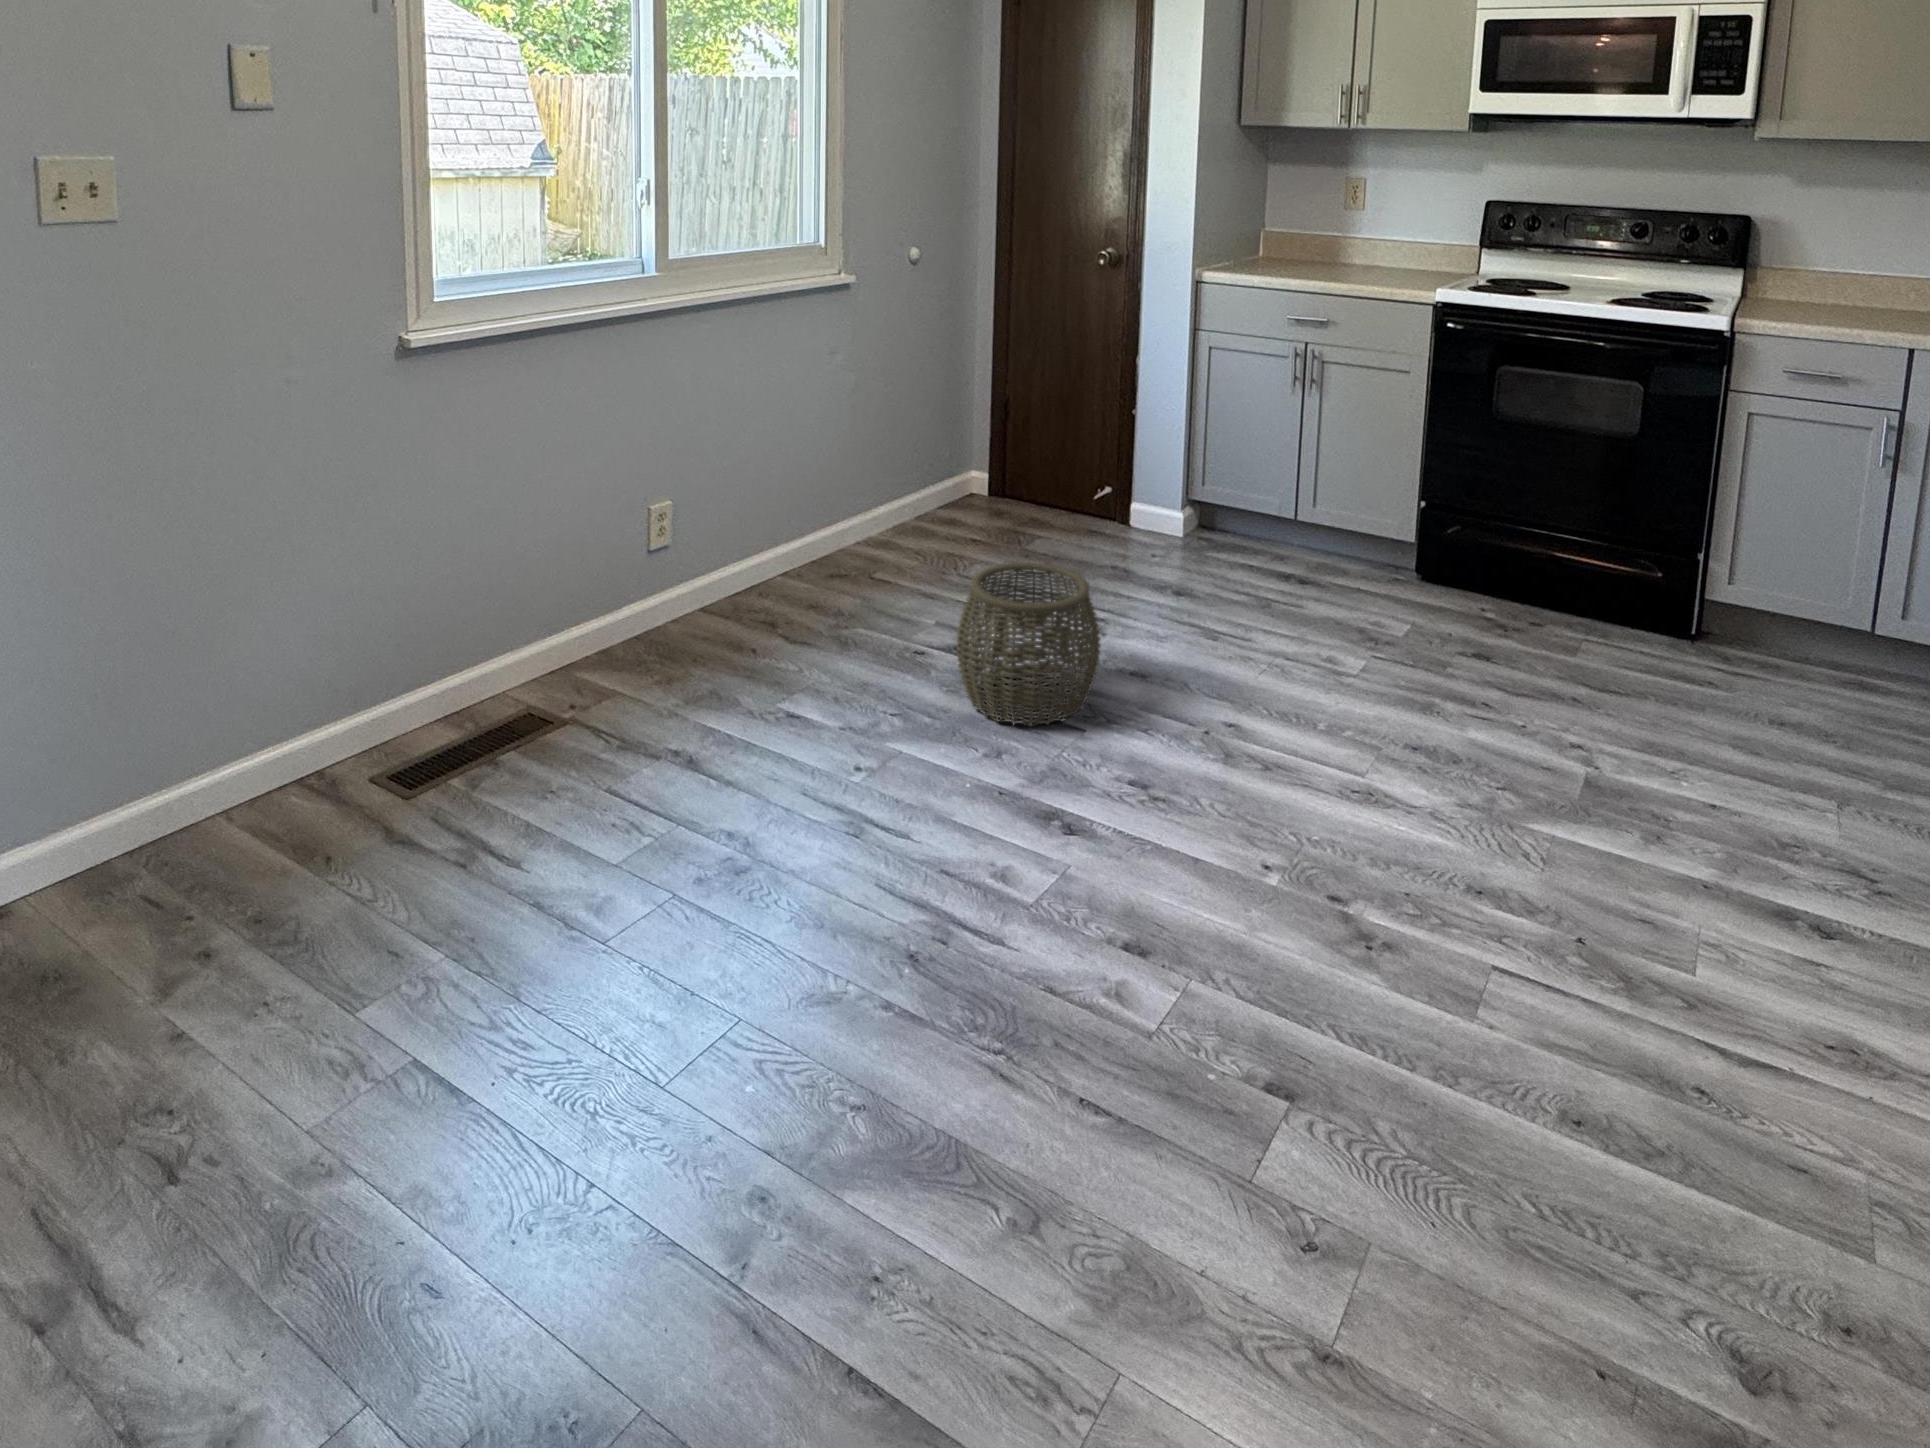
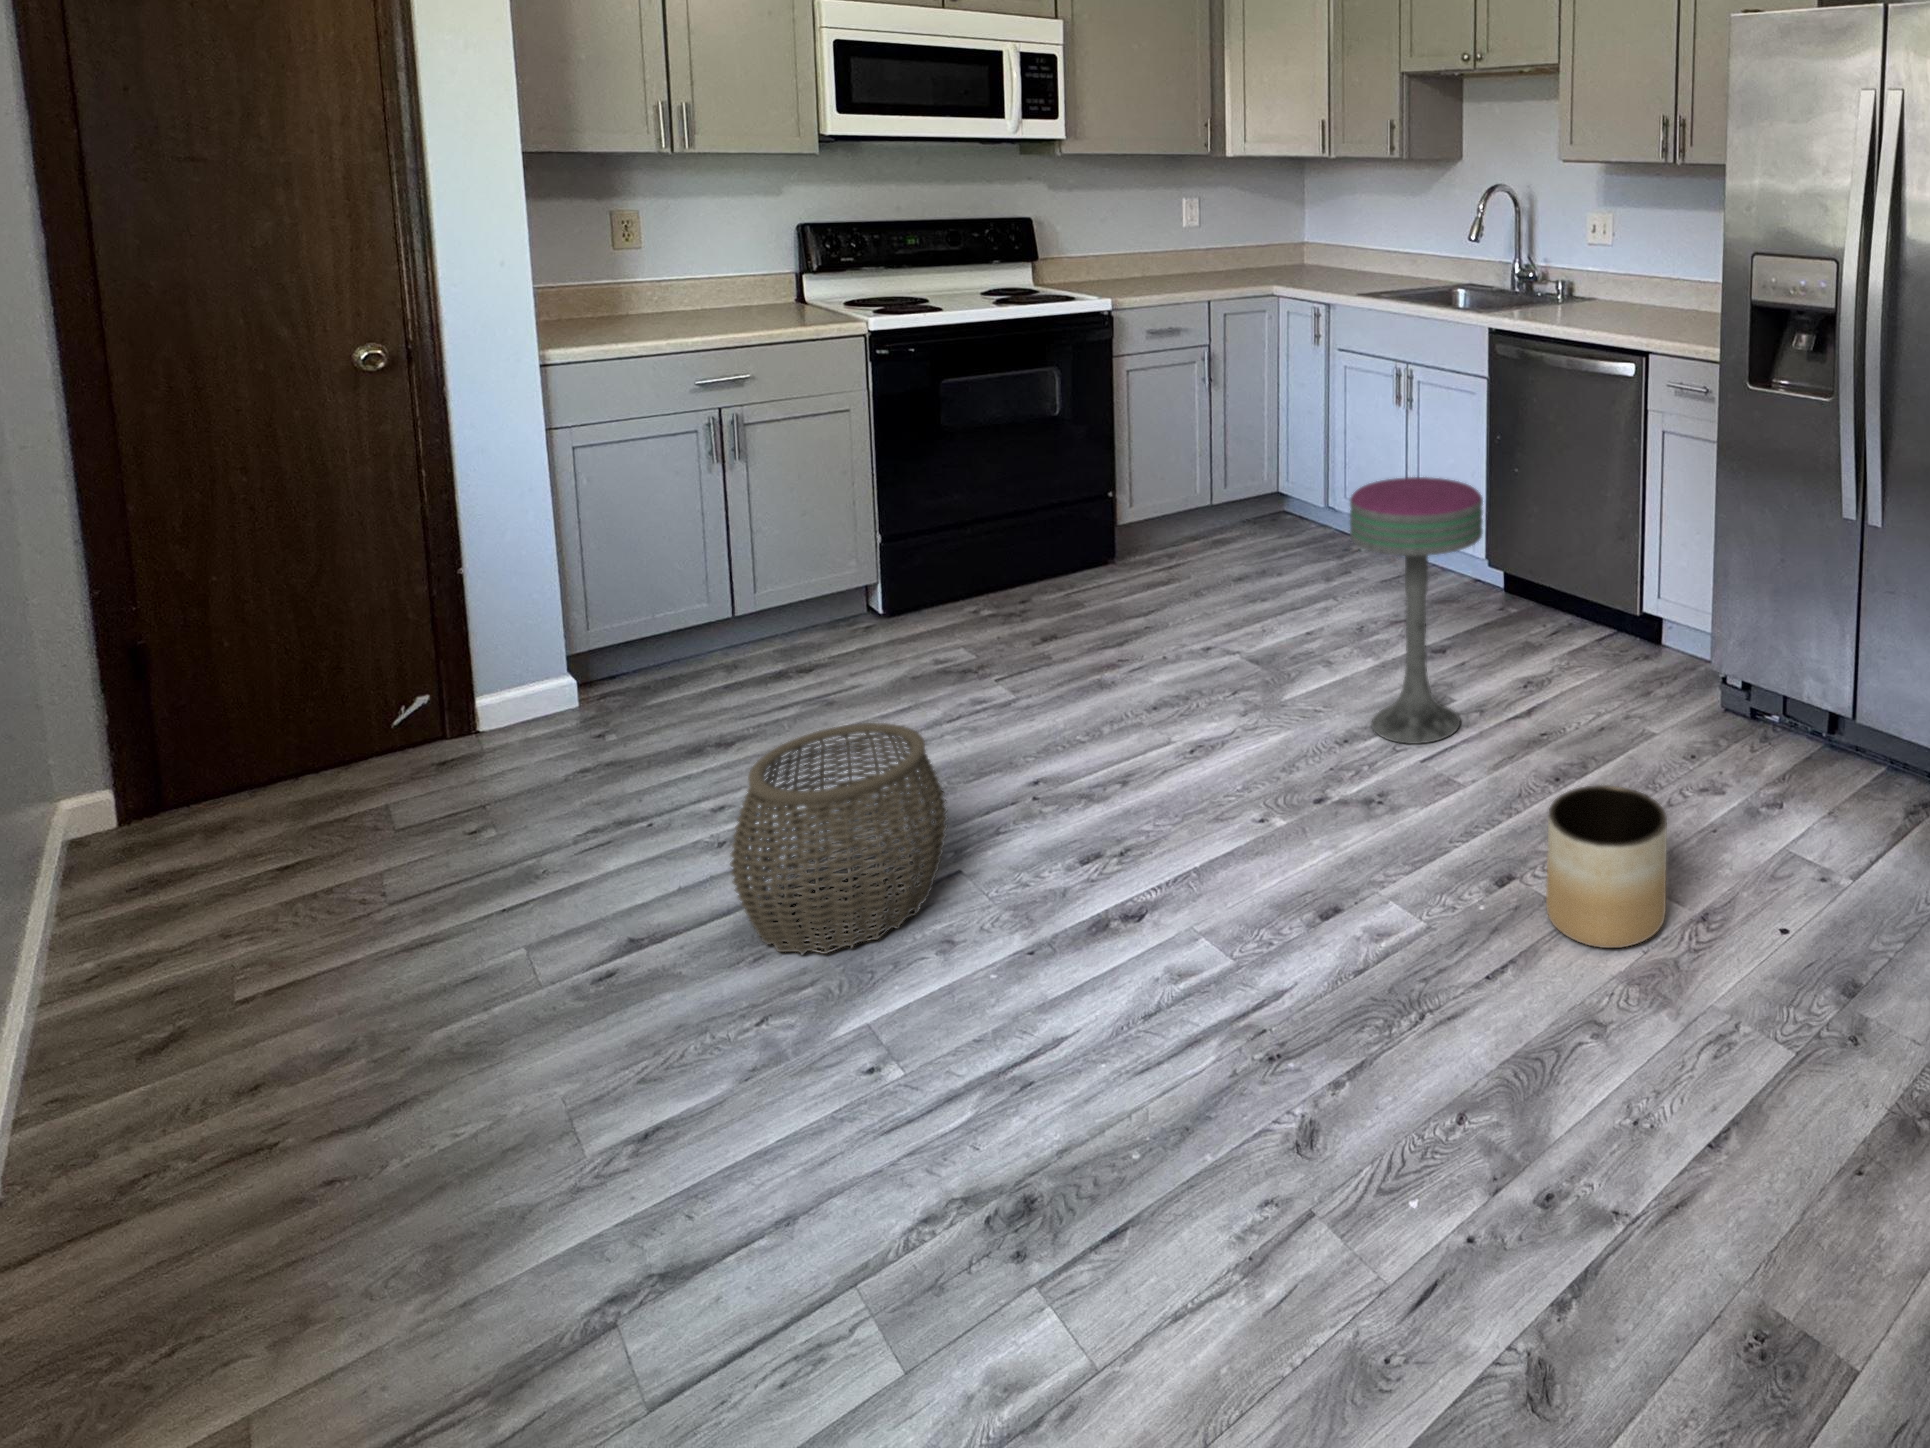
bar stool: none [1517,587,1735,987] -> present [1350,477,1483,744]
planter: none [1172,1013,1356,1290] -> present [1546,785,1667,948]

